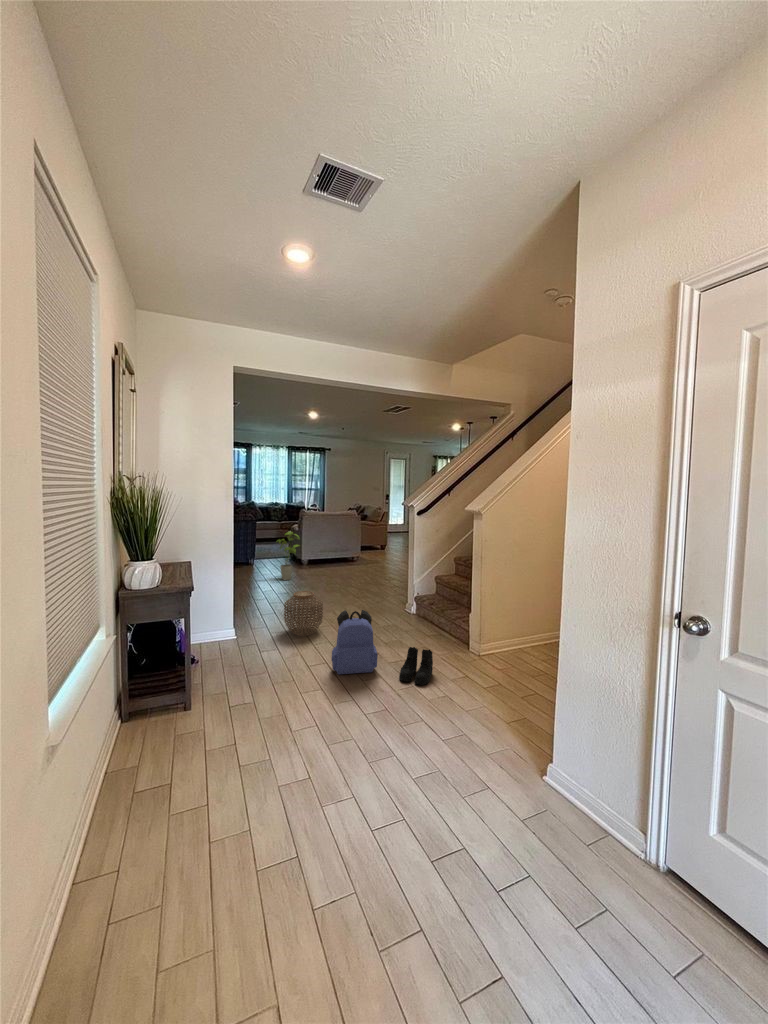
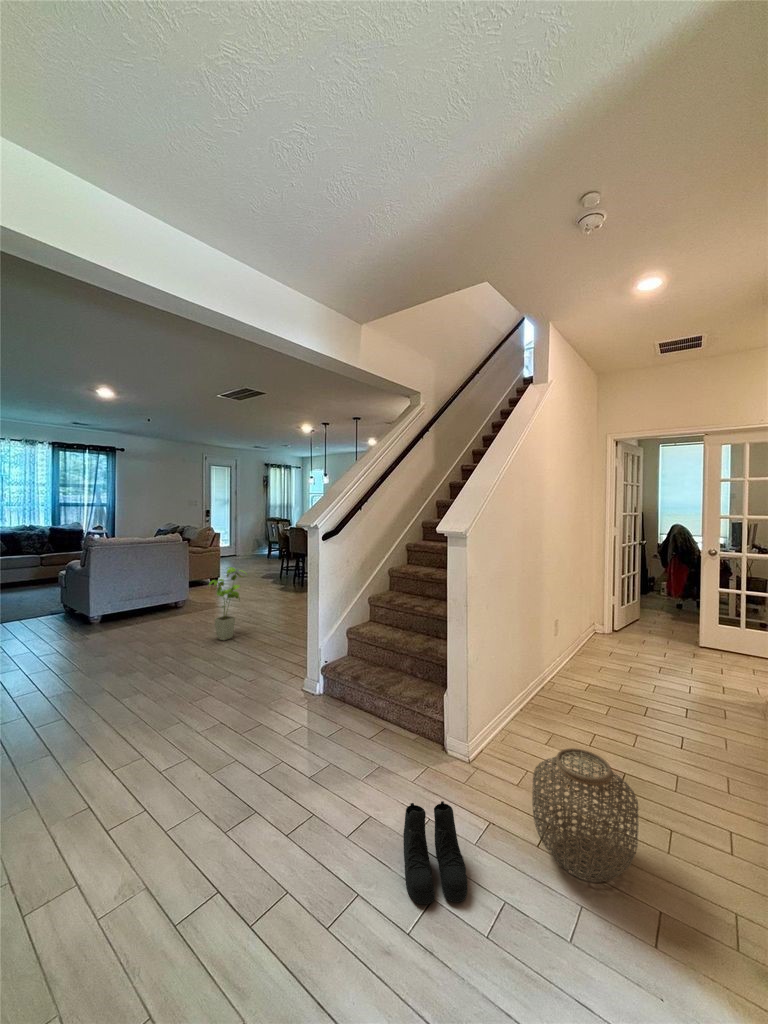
house plant: present [277,532,299,580] -> present [208,567,246,641]
woven basket: present [284,591,323,636] -> present [532,748,639,882]
backpack: present [332,610,378,674] -> none [249,756,354,945]

